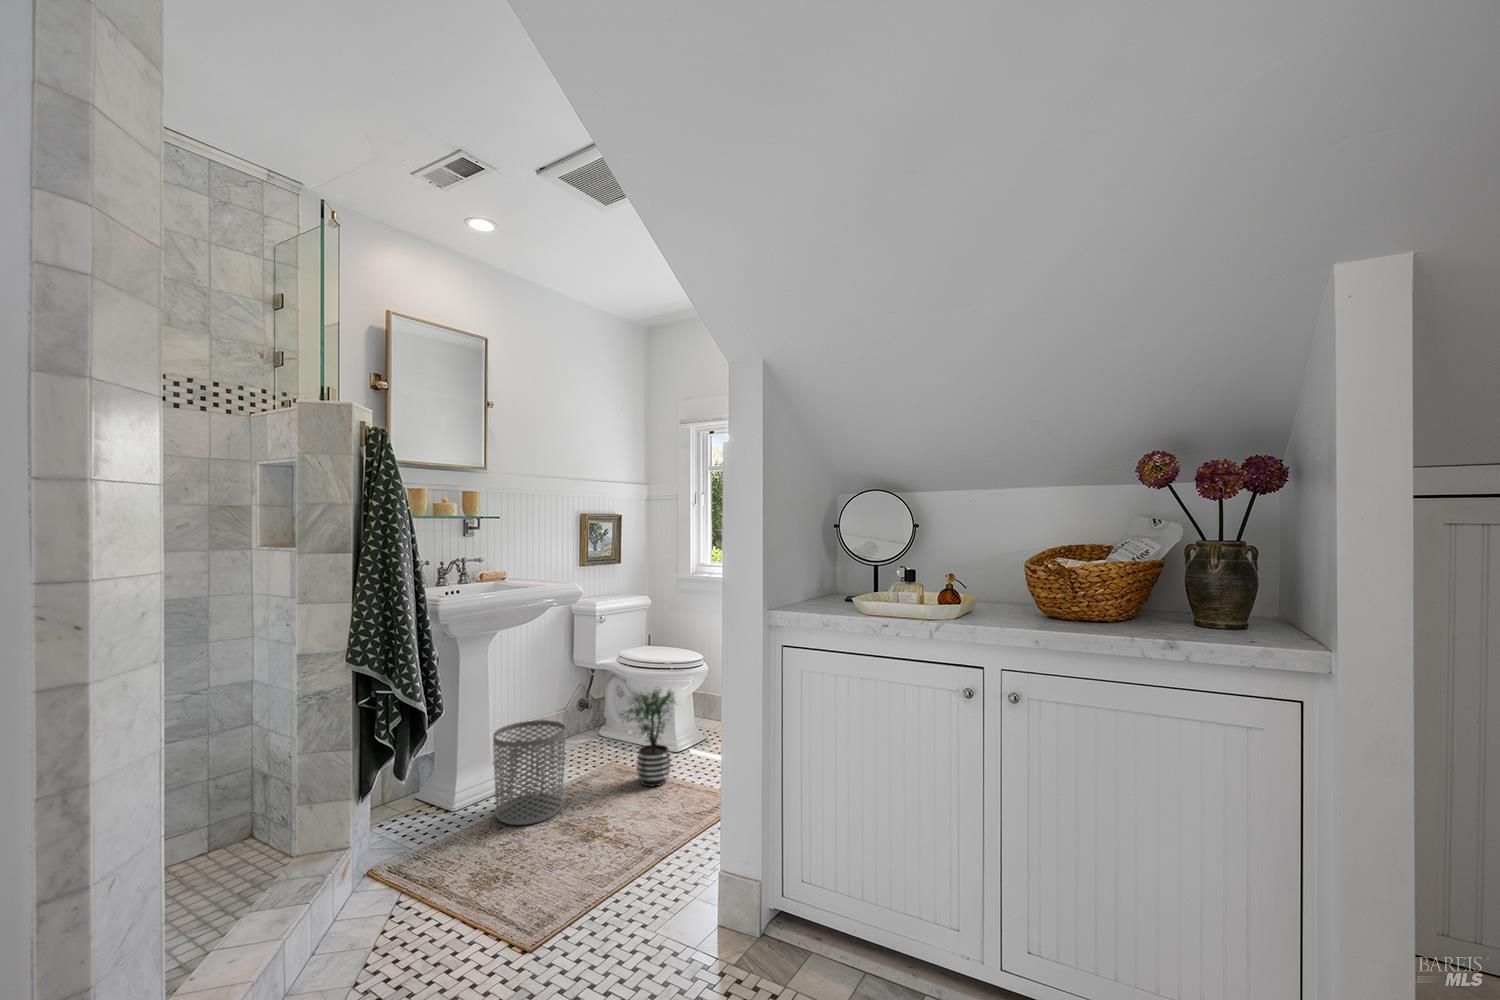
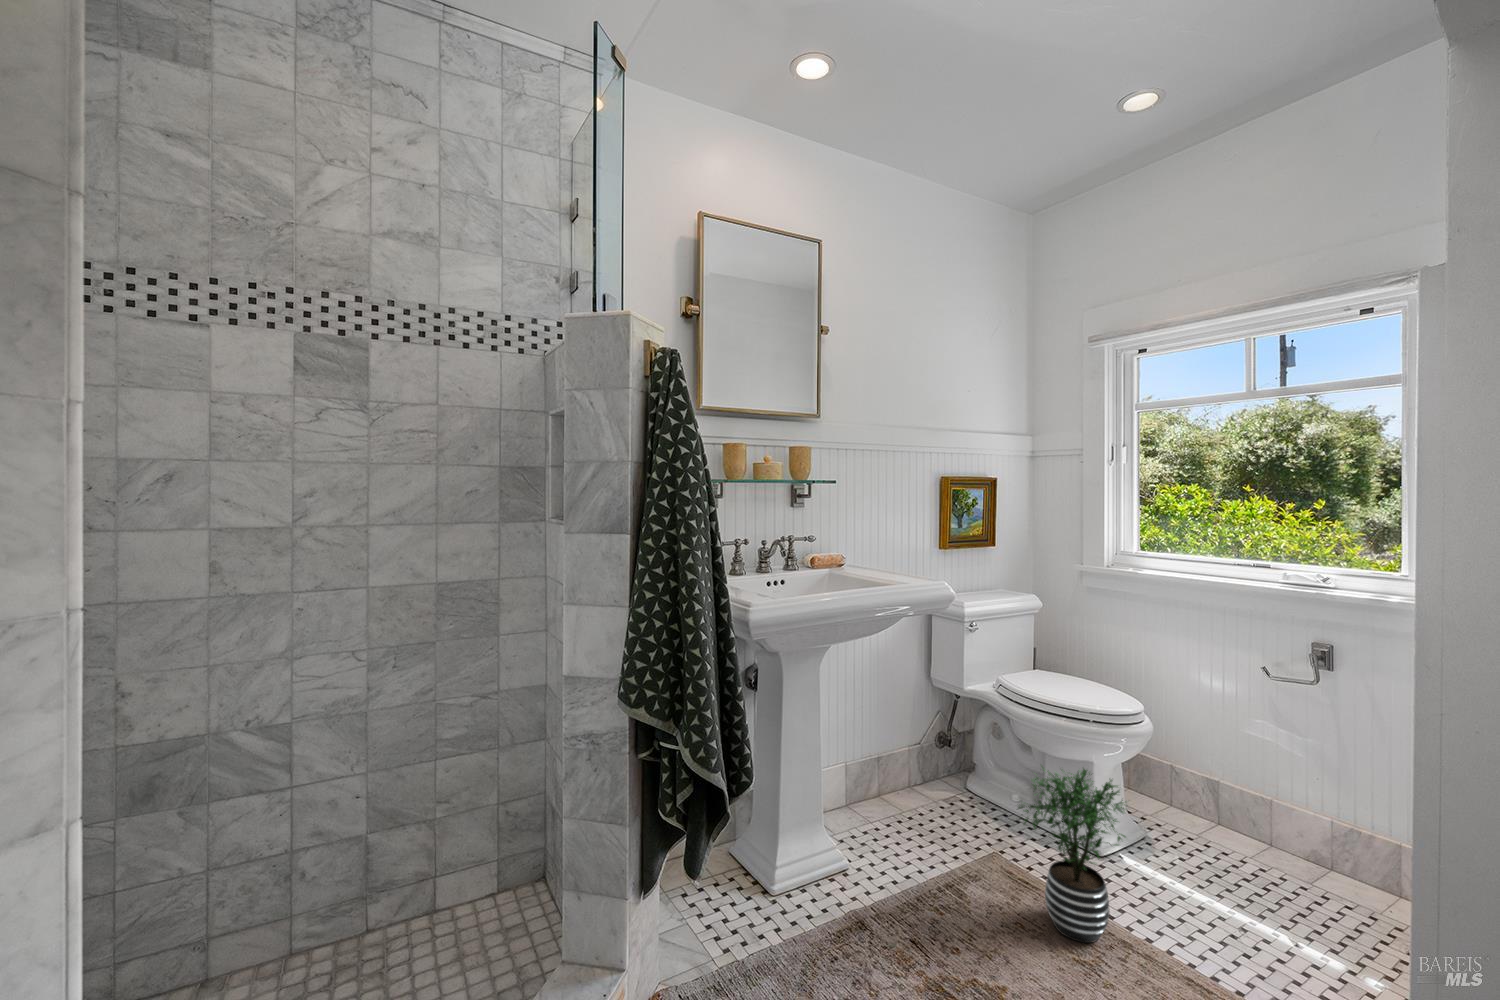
waste bin: present [493,720,566,825] -> none [825,786,933,966]

